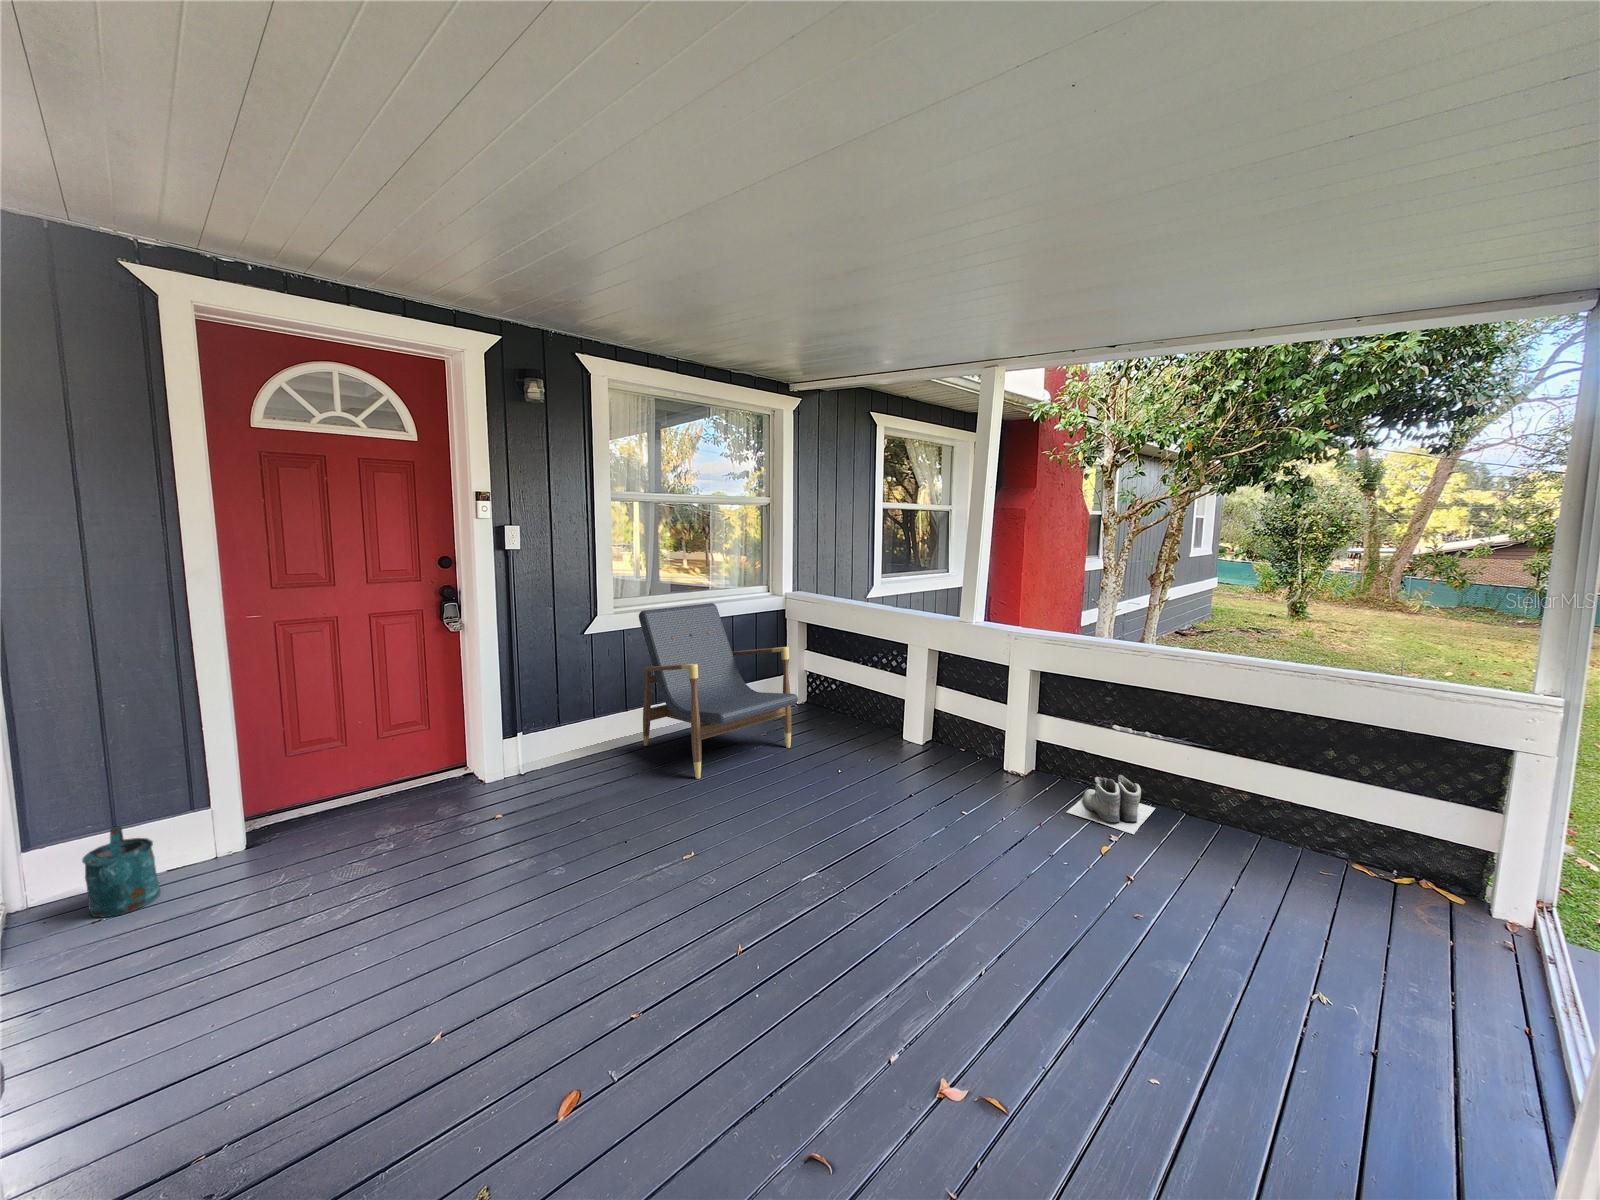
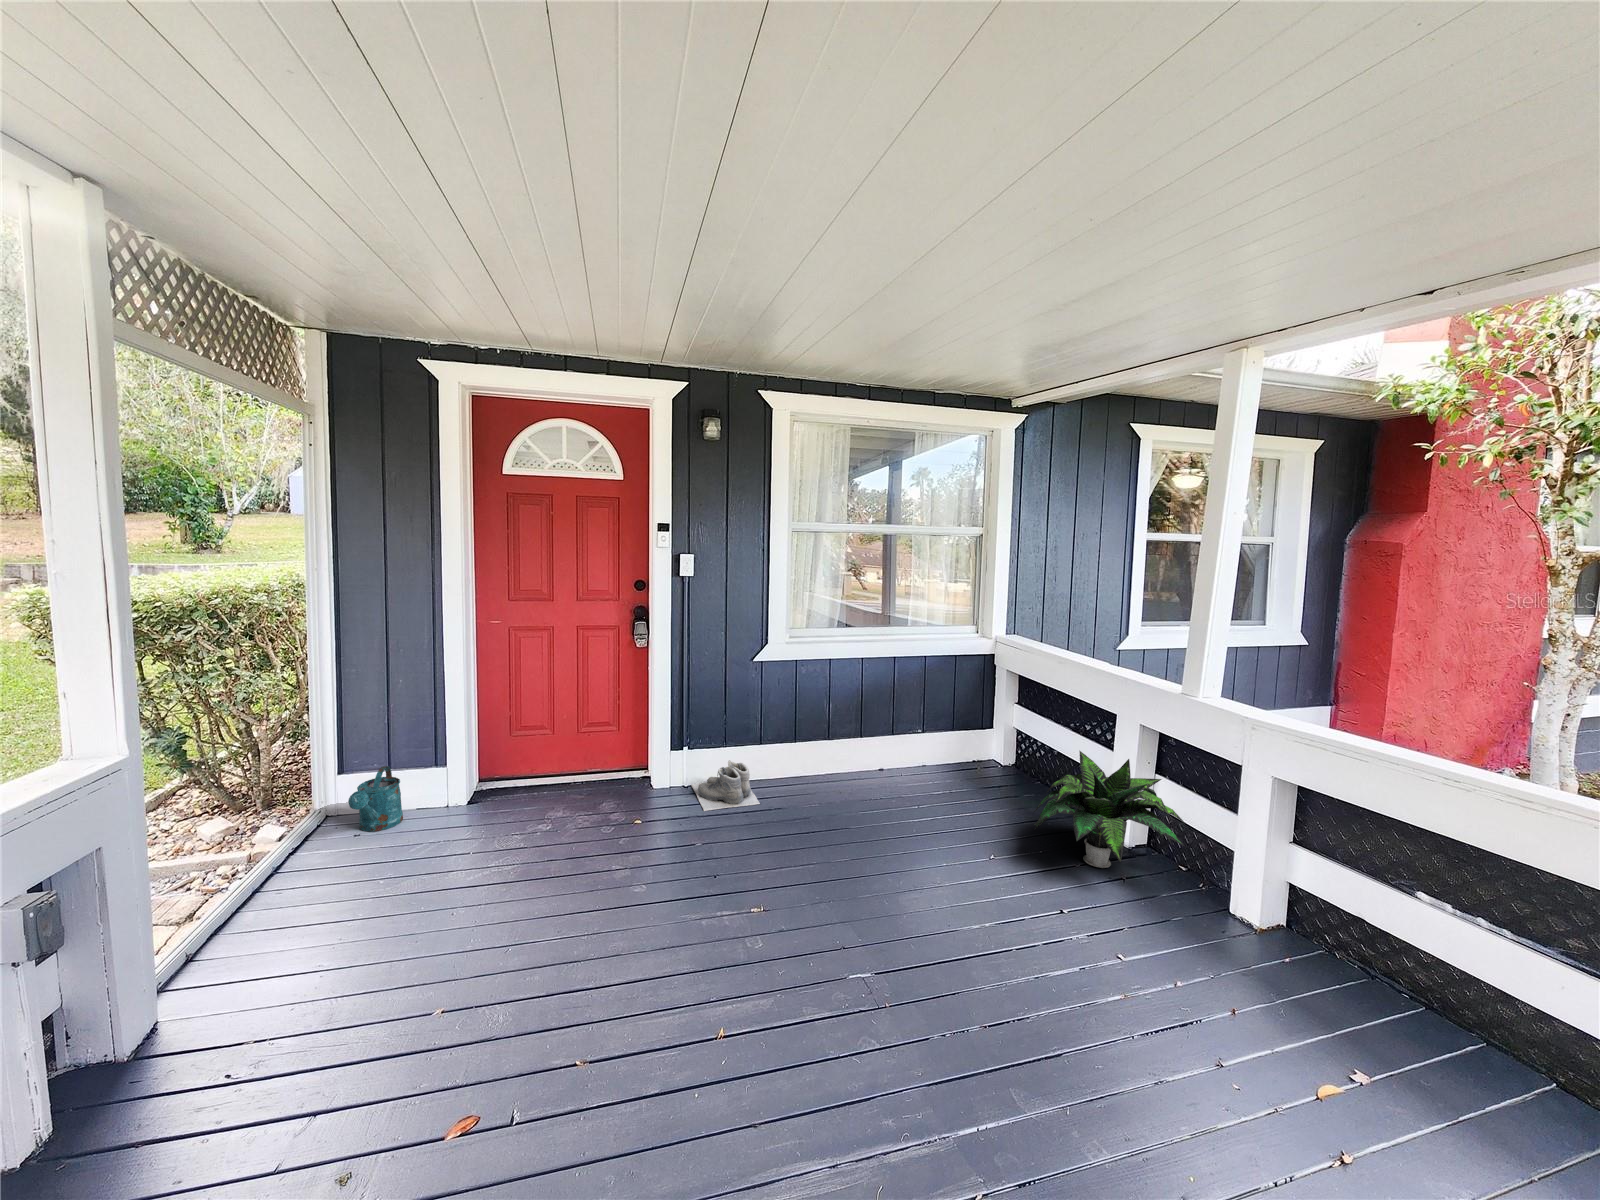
lounge chair: present [639,603,798,779] -> none [807,640,959,825]
potted plant: none [861,674,978,762] -> present [1034,751,1185,868]
boots: present [1067,775,1155,834] -> present [692,760,760,811]

